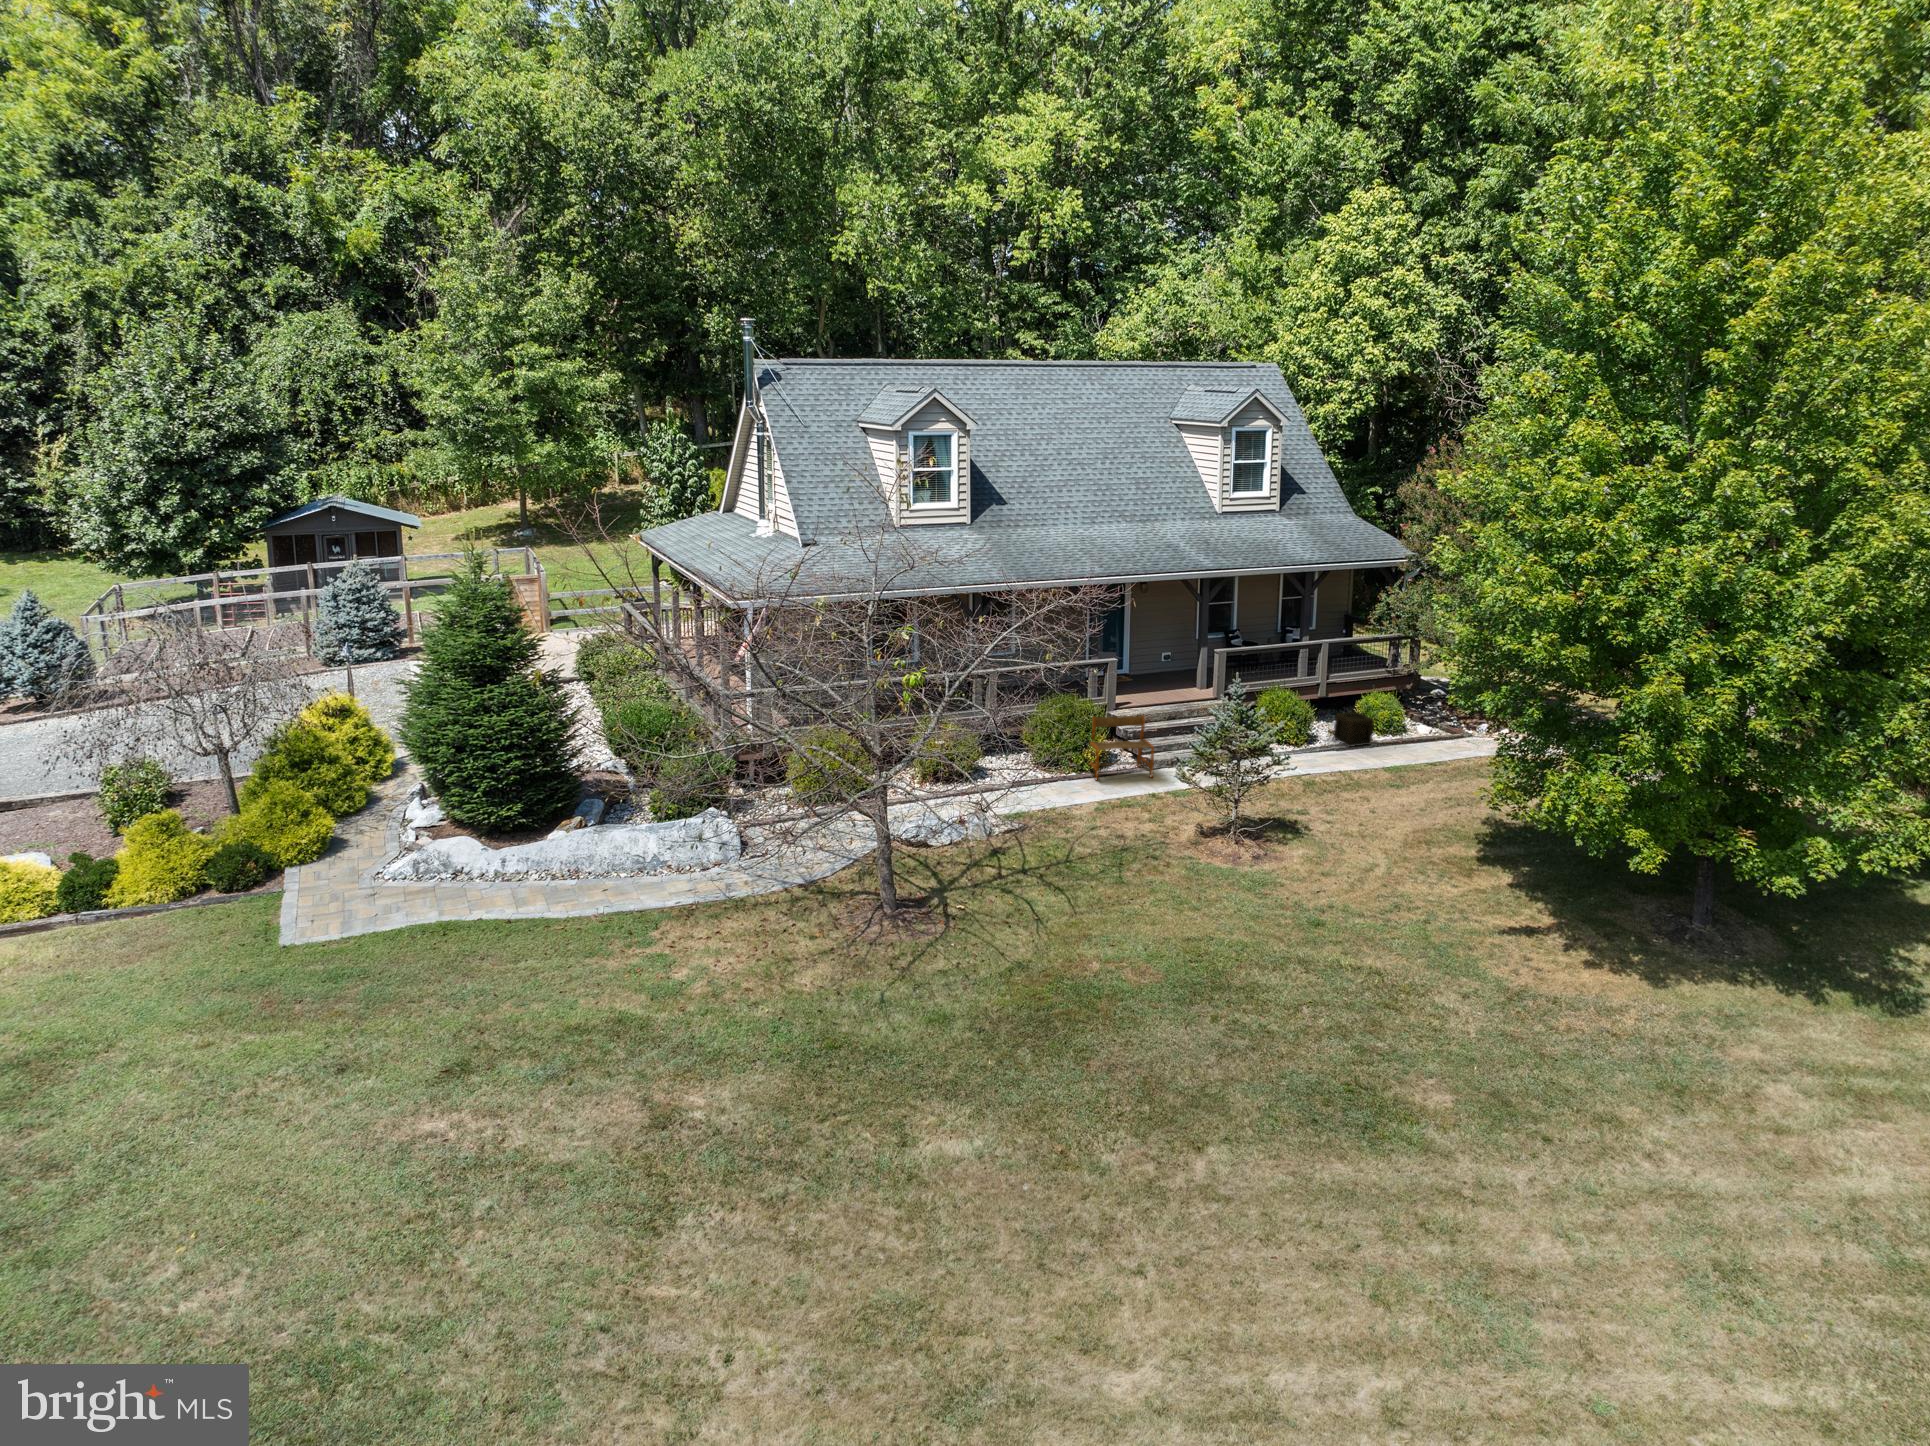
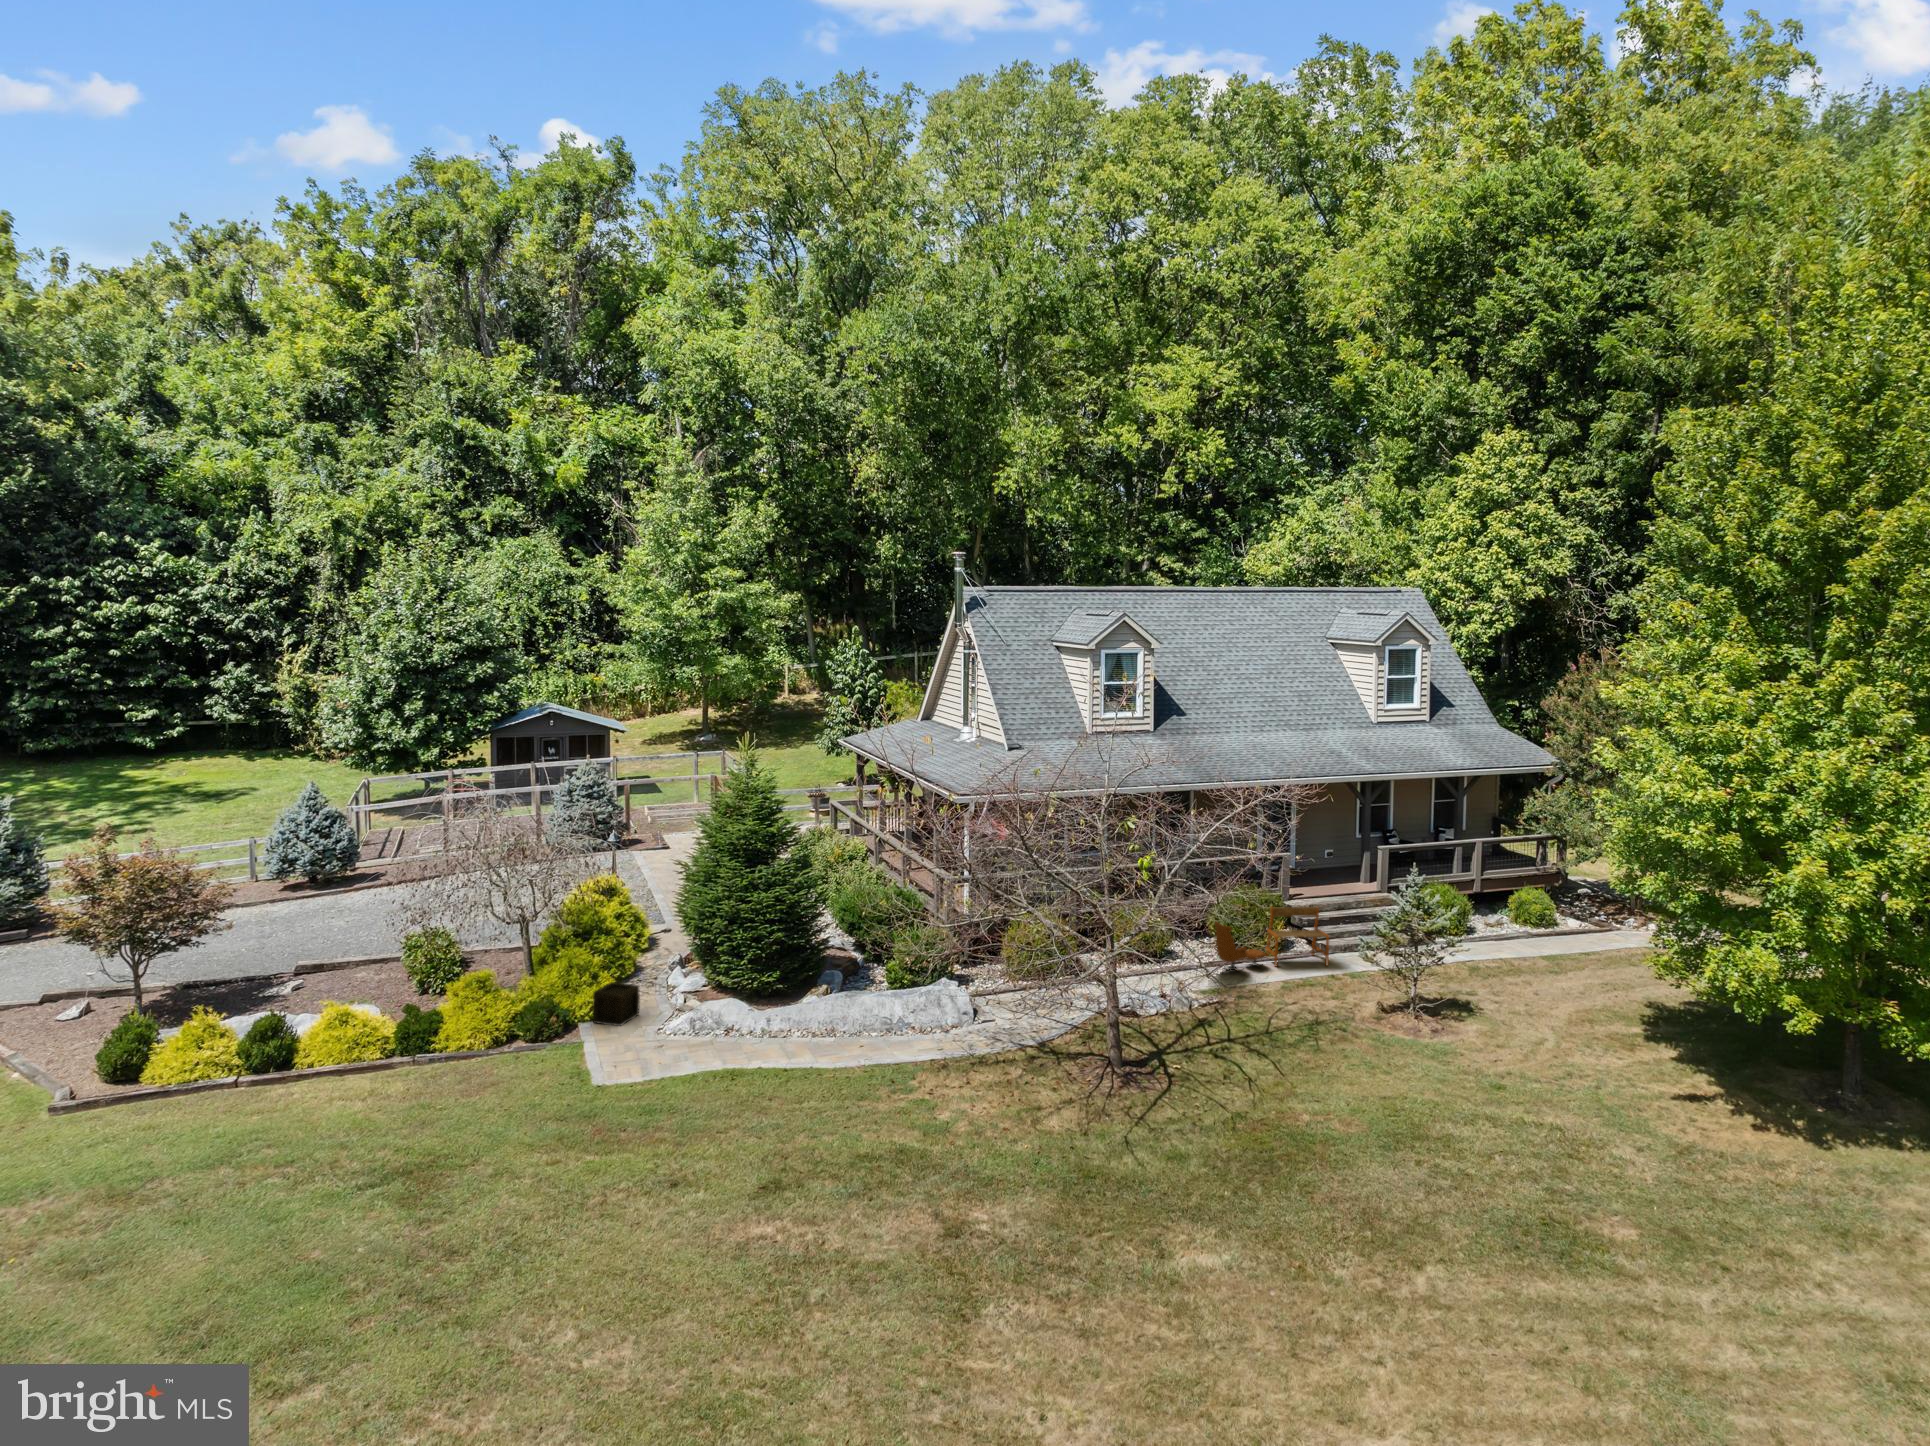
wooden crate: present [1333,712,1374,747] -> present [593,982,640,1026]
lounge chair: none [1028,735,1086,793] -> present [1215,922,1267,973]

